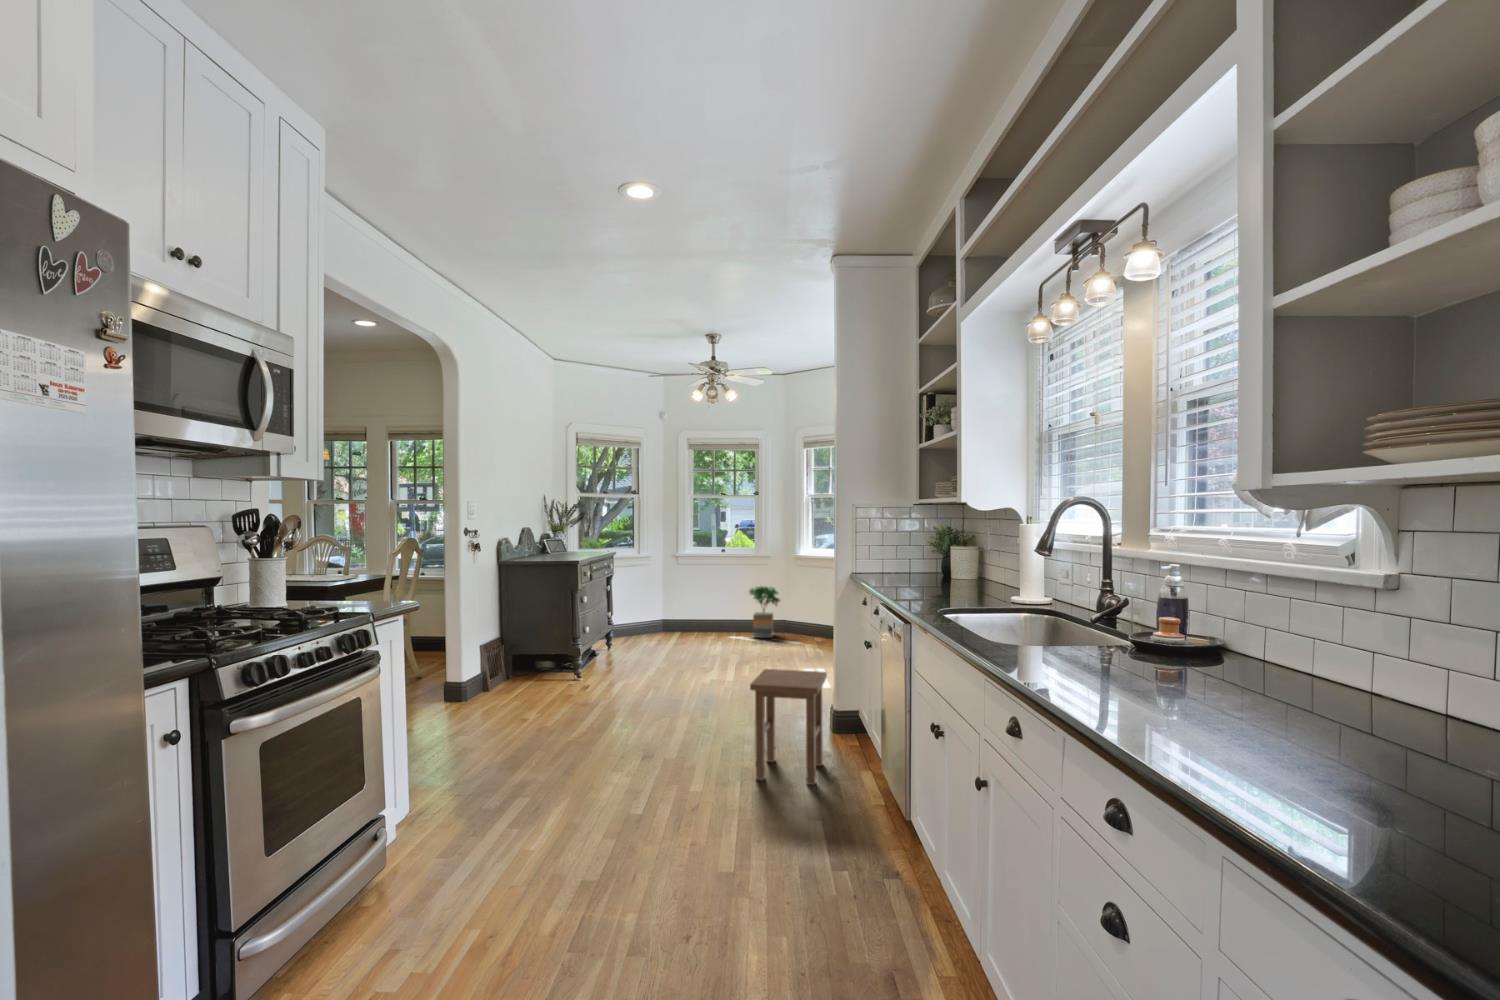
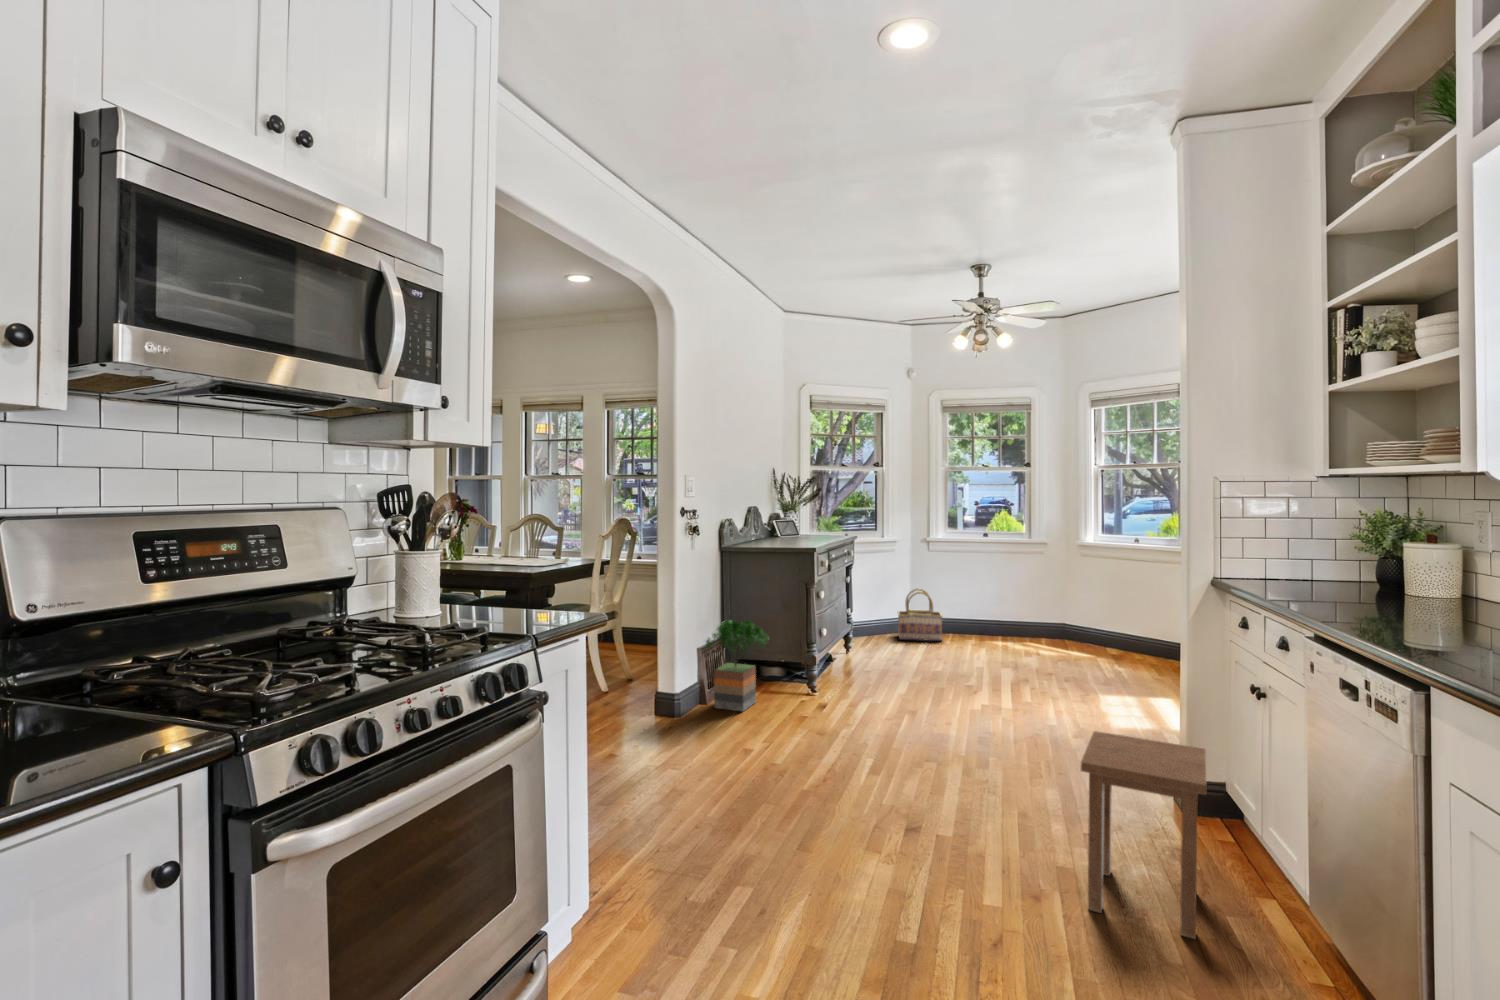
potted tree: present [749,587,780,638] -> present [706,620,769,712]
basket: none [653,593,689,636] -> present [898,589,942,641]

